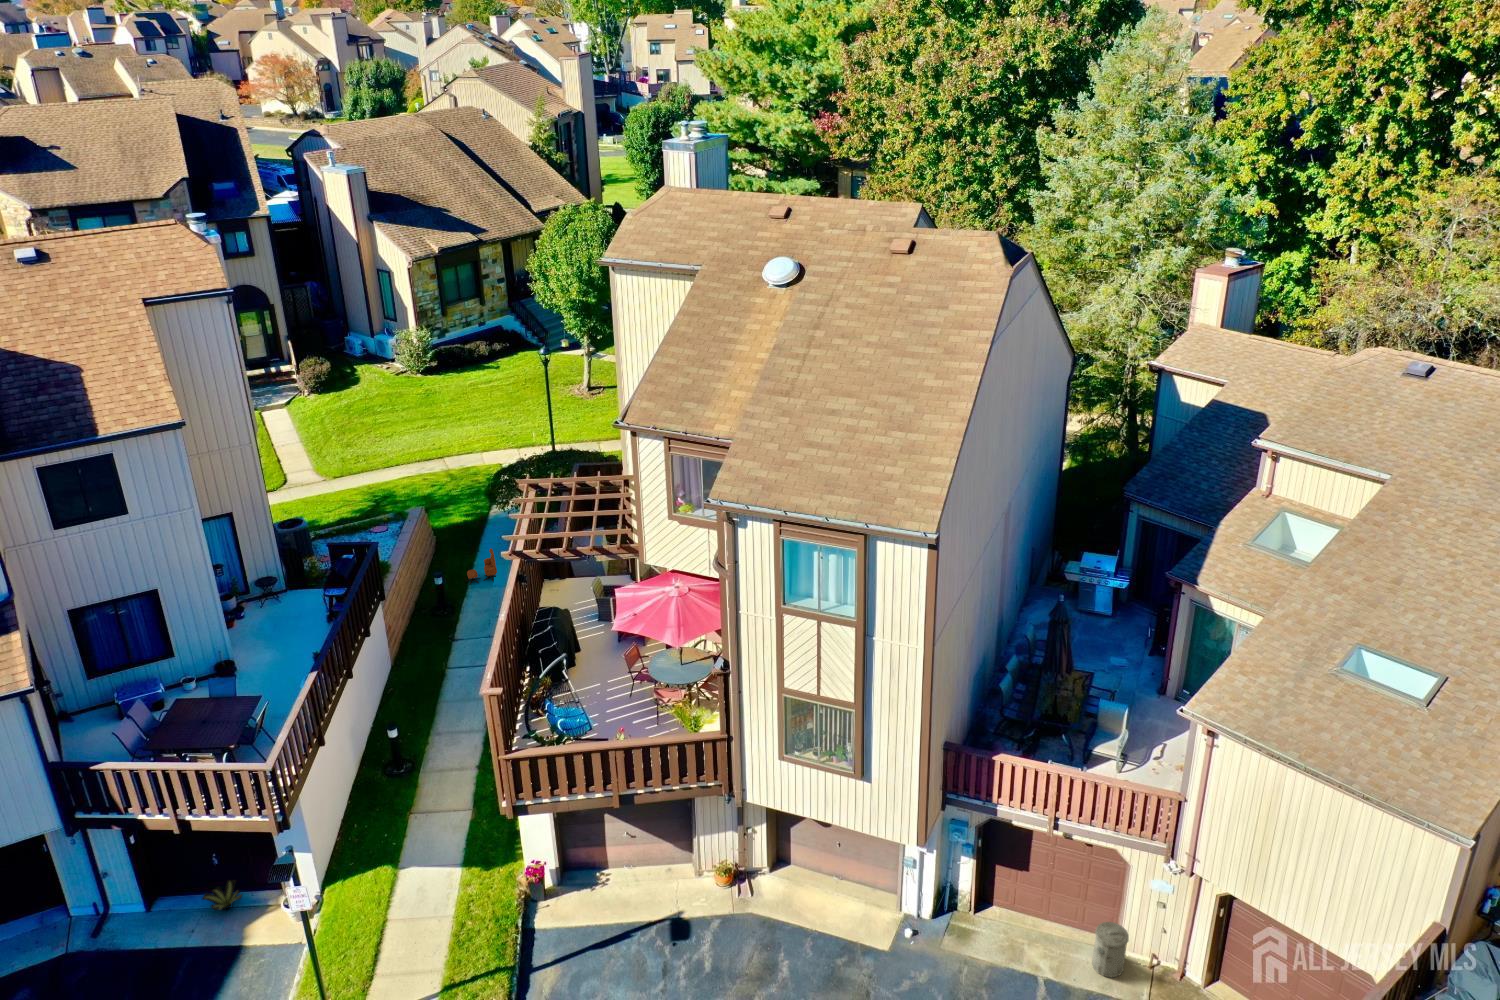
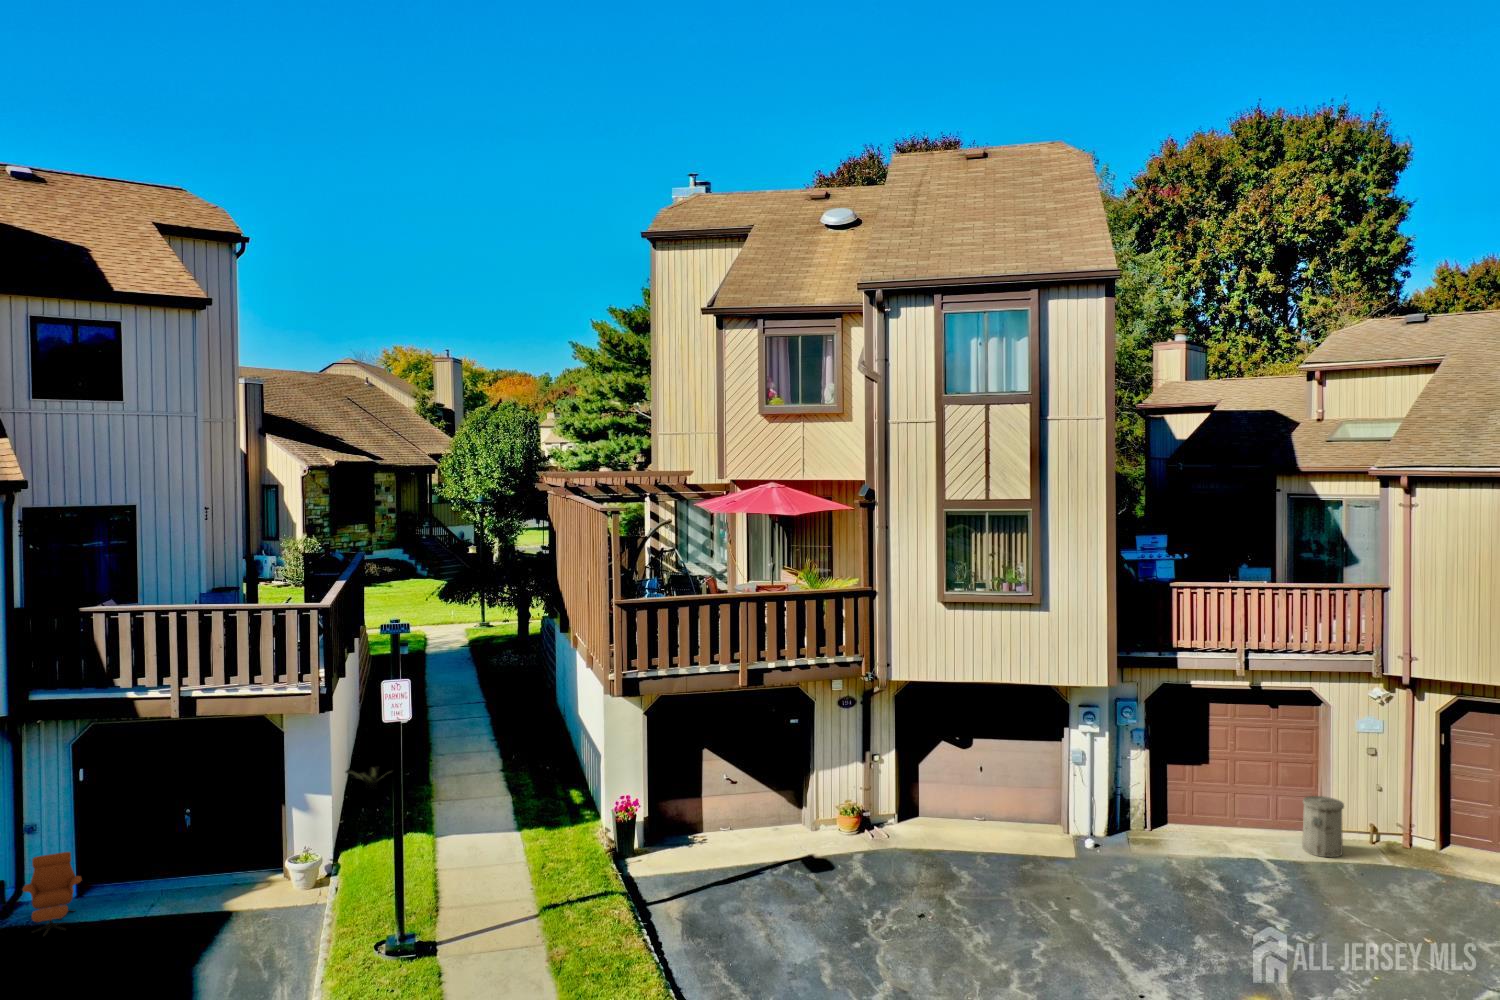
lounge chair: present [466,548,497,585] -> present [23,852,82,936]
potted plant: present [202,880,243,910] -> present [346,766,392,790]

